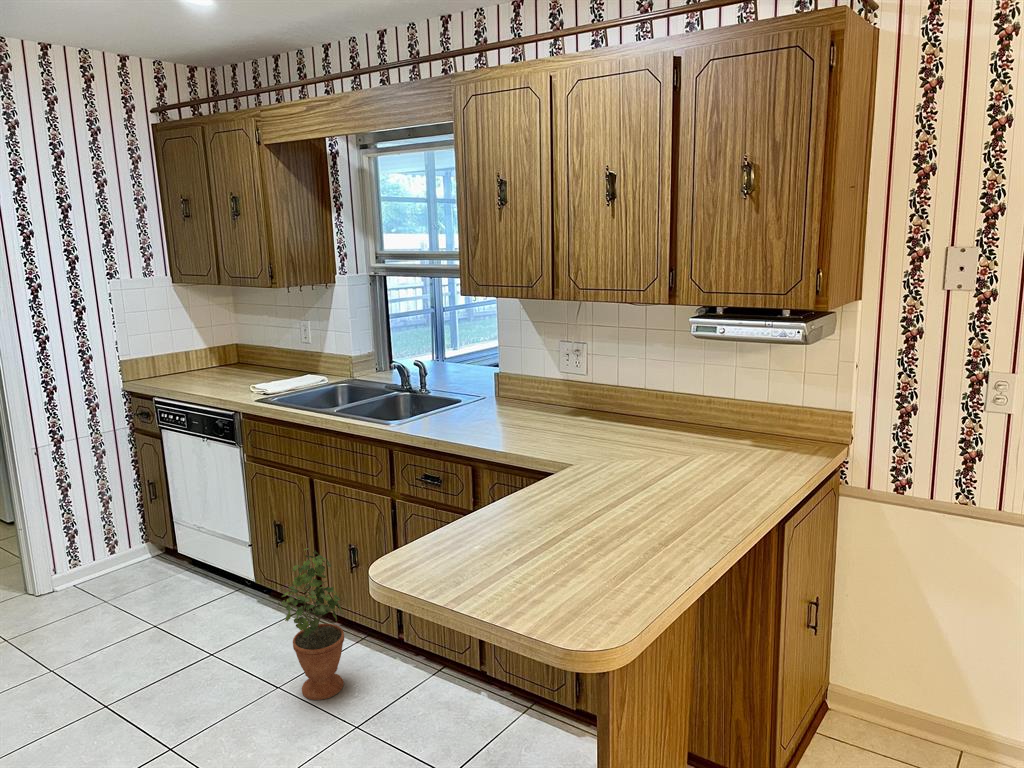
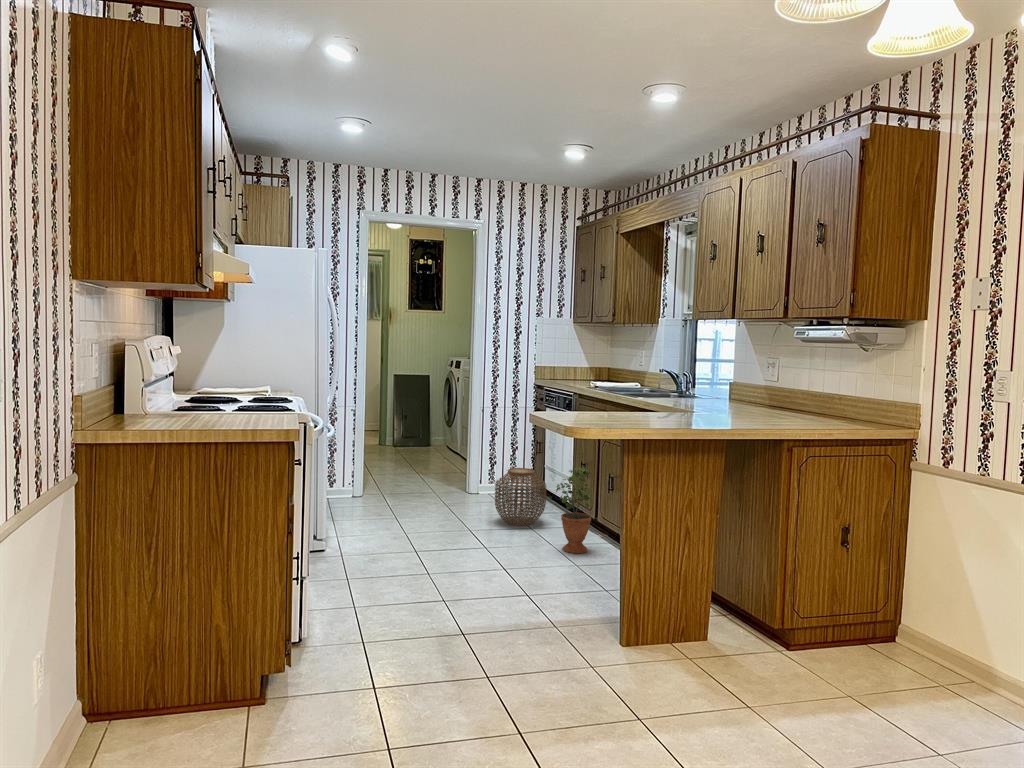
woven basket: none [125,558,225,664] -> present [495,468,546,526]

